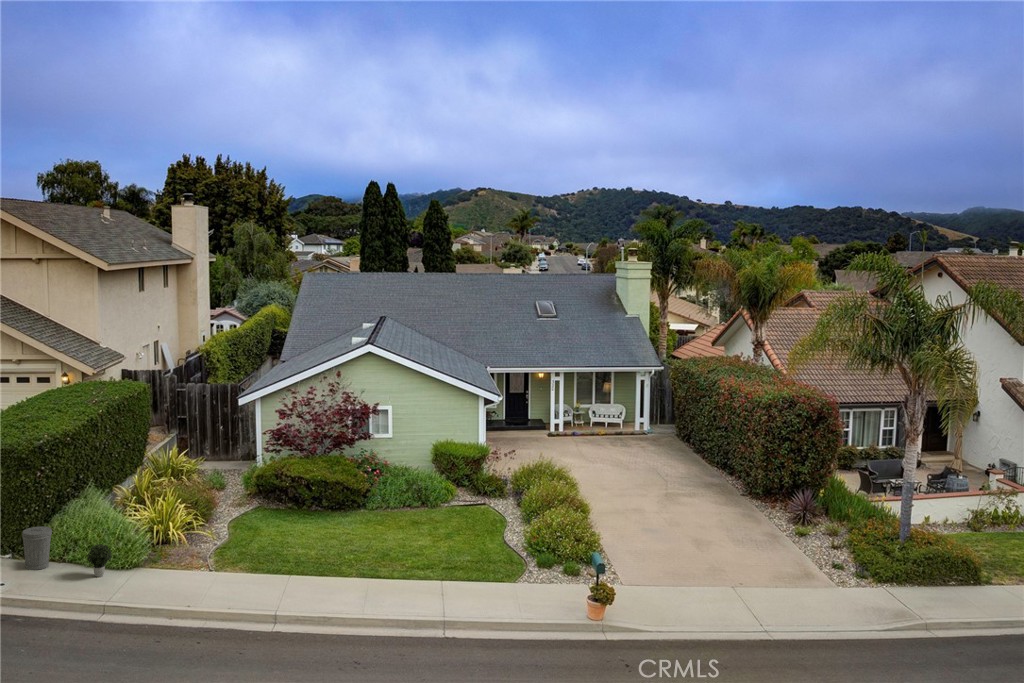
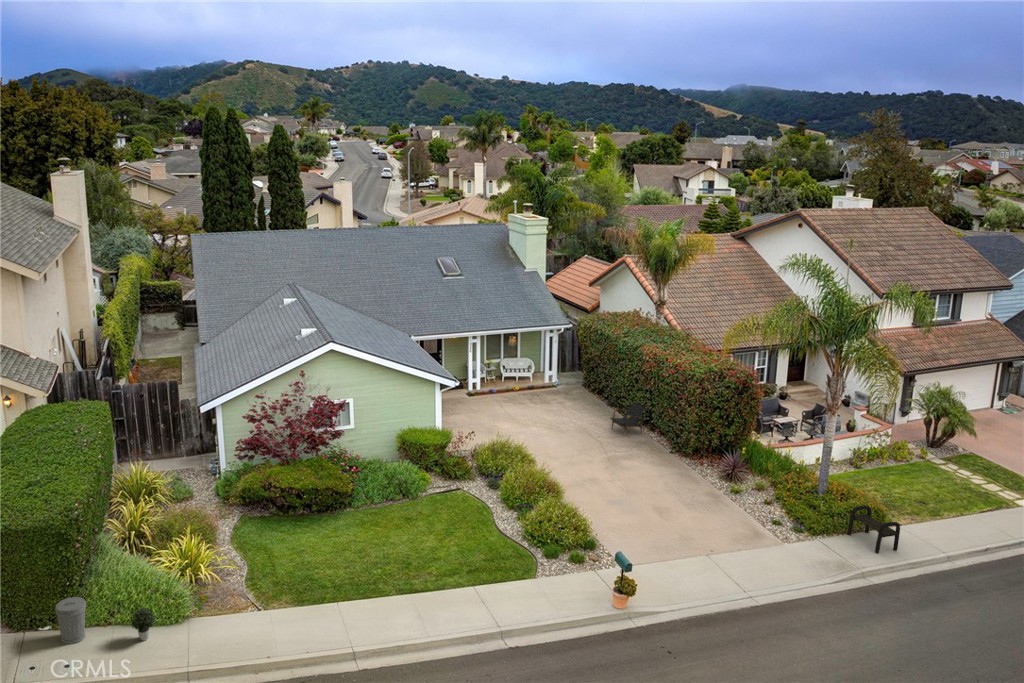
lounge chair: none [684,442,723,479] -> present [611,402,644,435]
bench: none [925,553,987,608] -> present [847,506,900,553]

